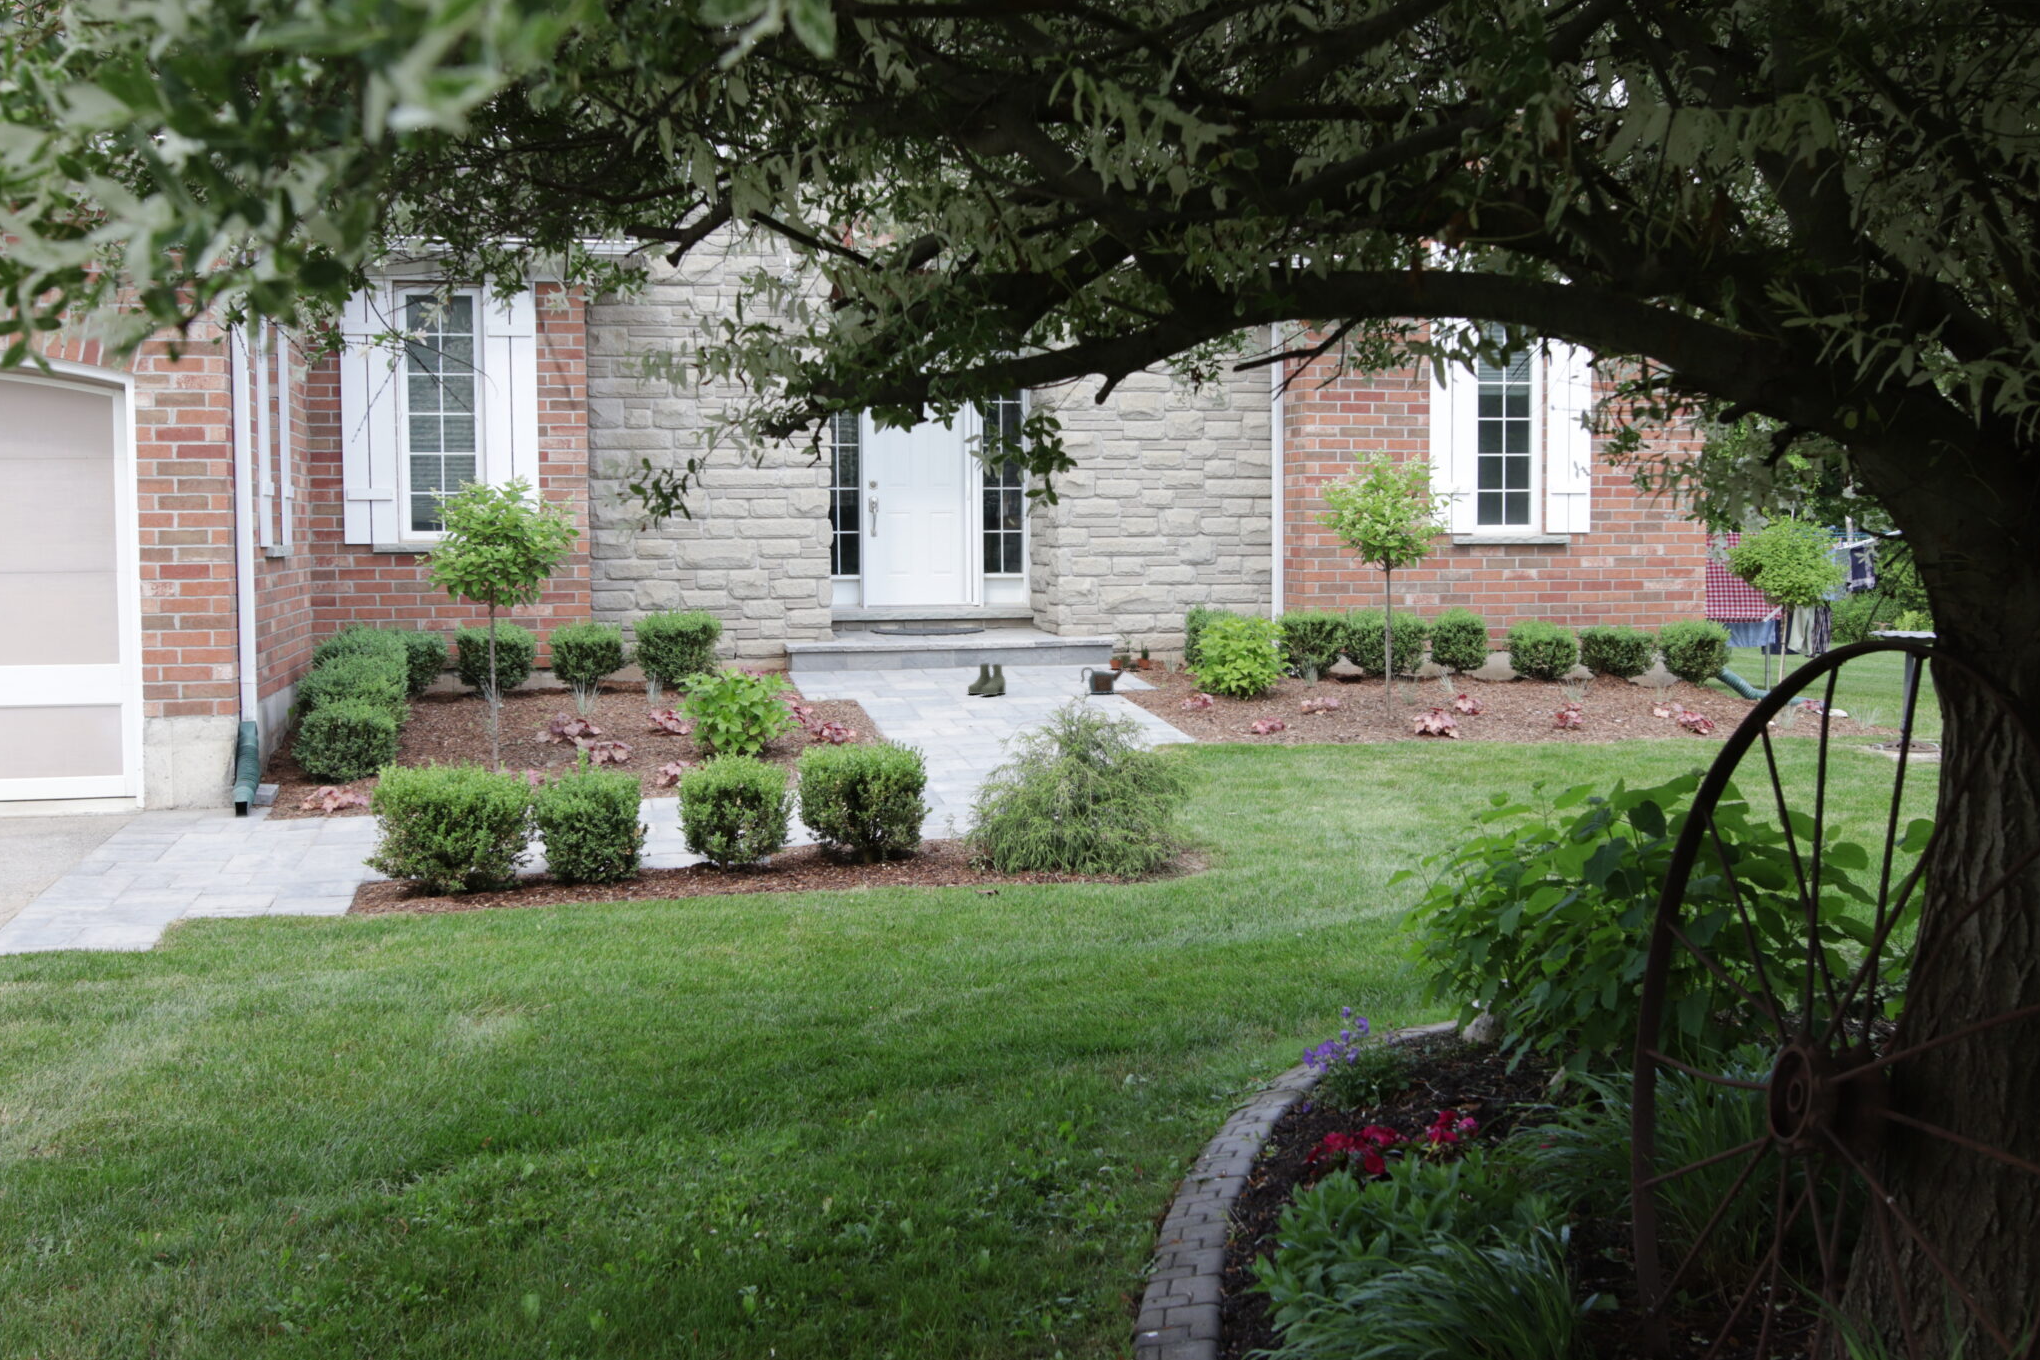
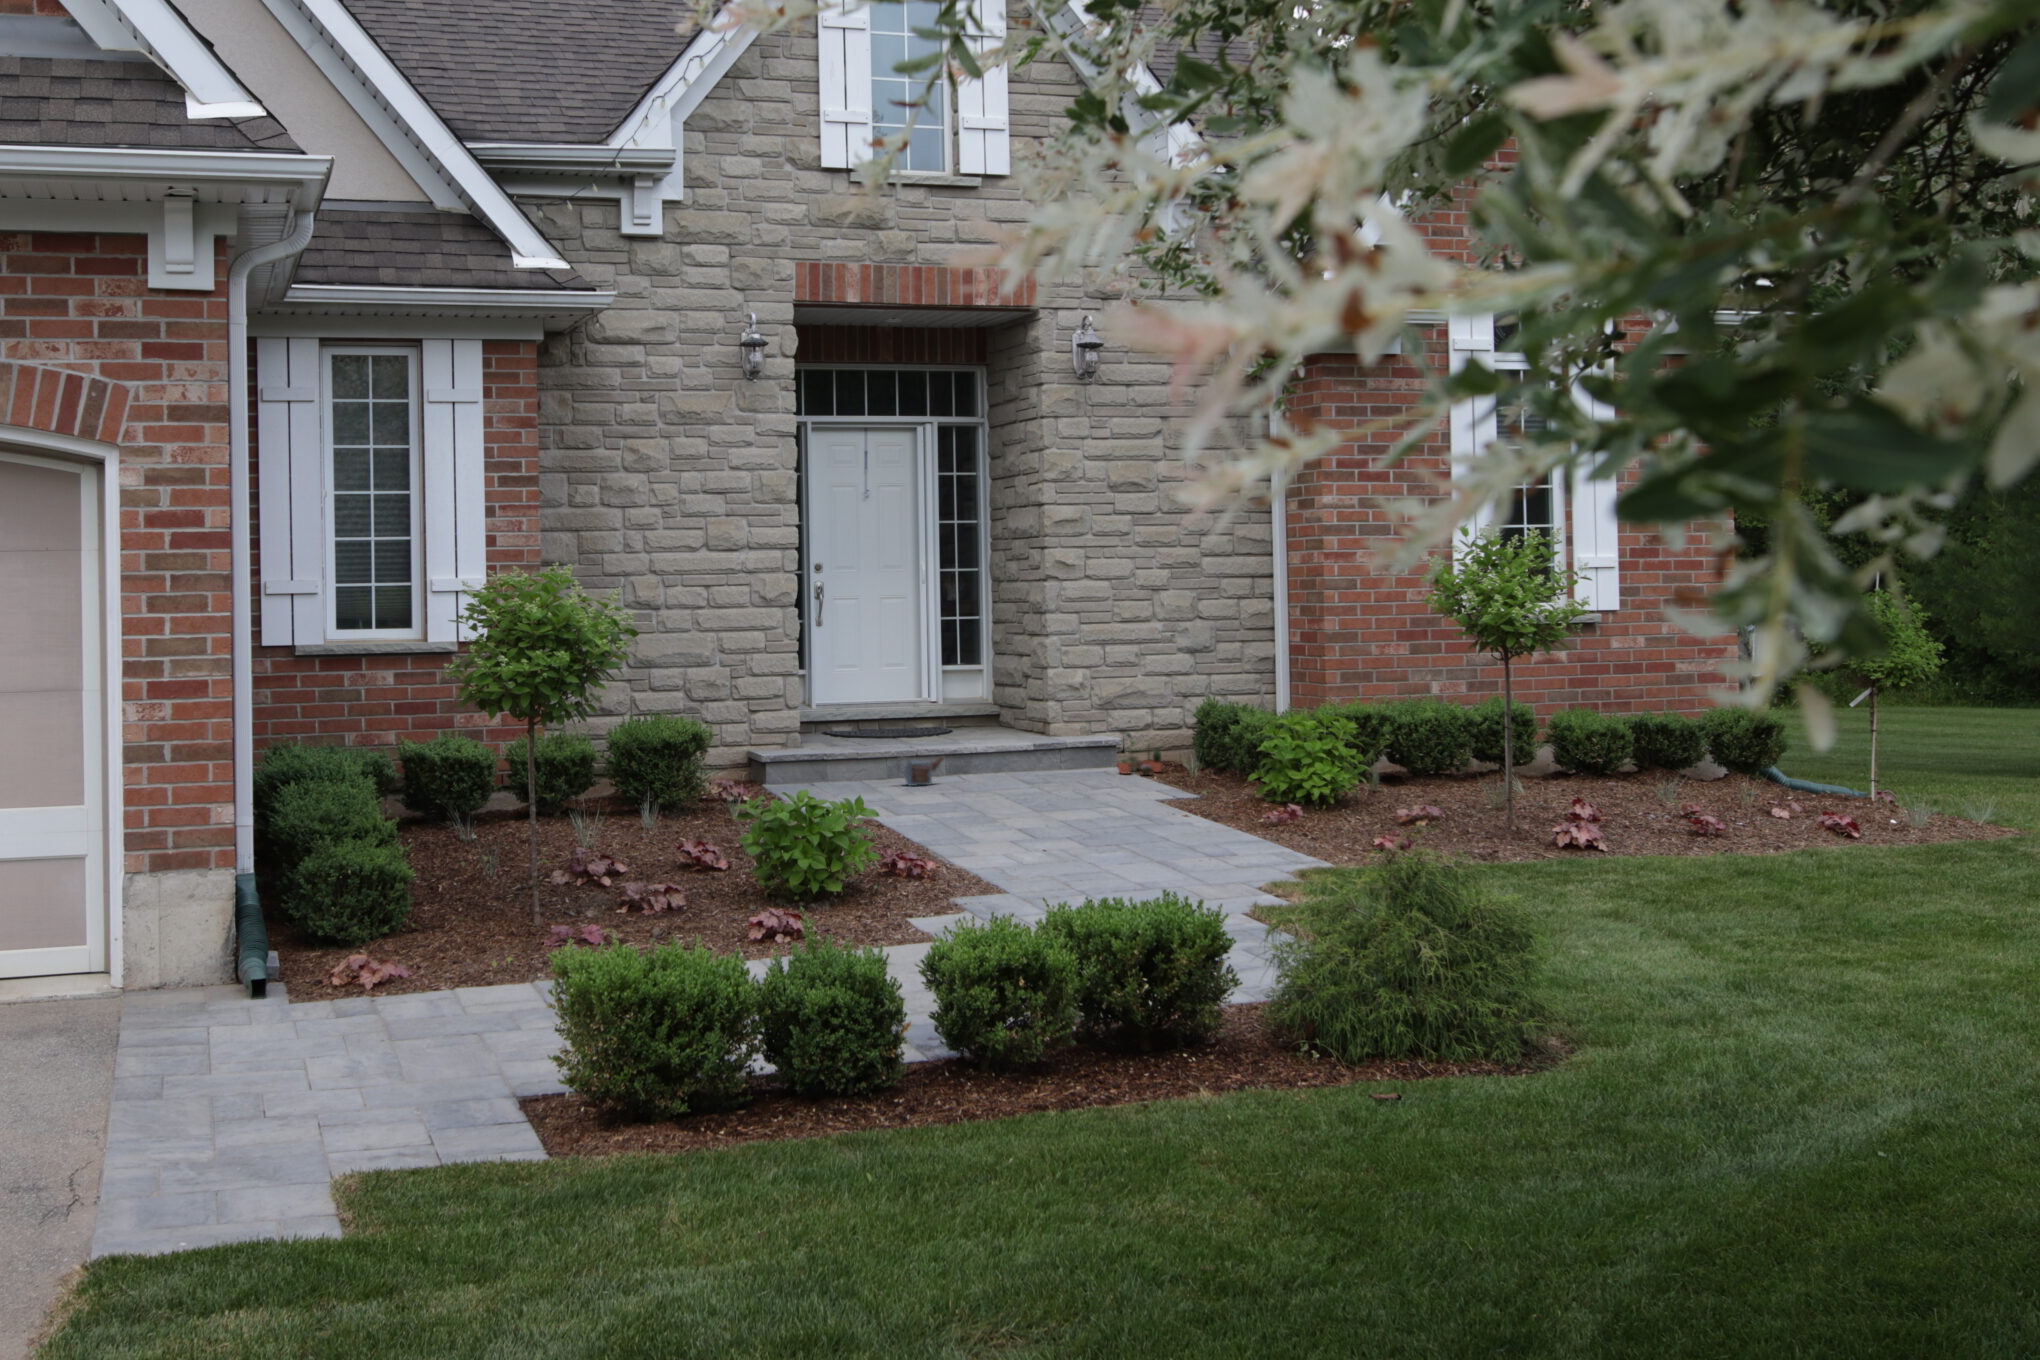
boots: present [968,663,1006,695] -> none [993,772,1035,809]
watering can: present [1081,667,1126,694] -> present [896,757,944,786]

